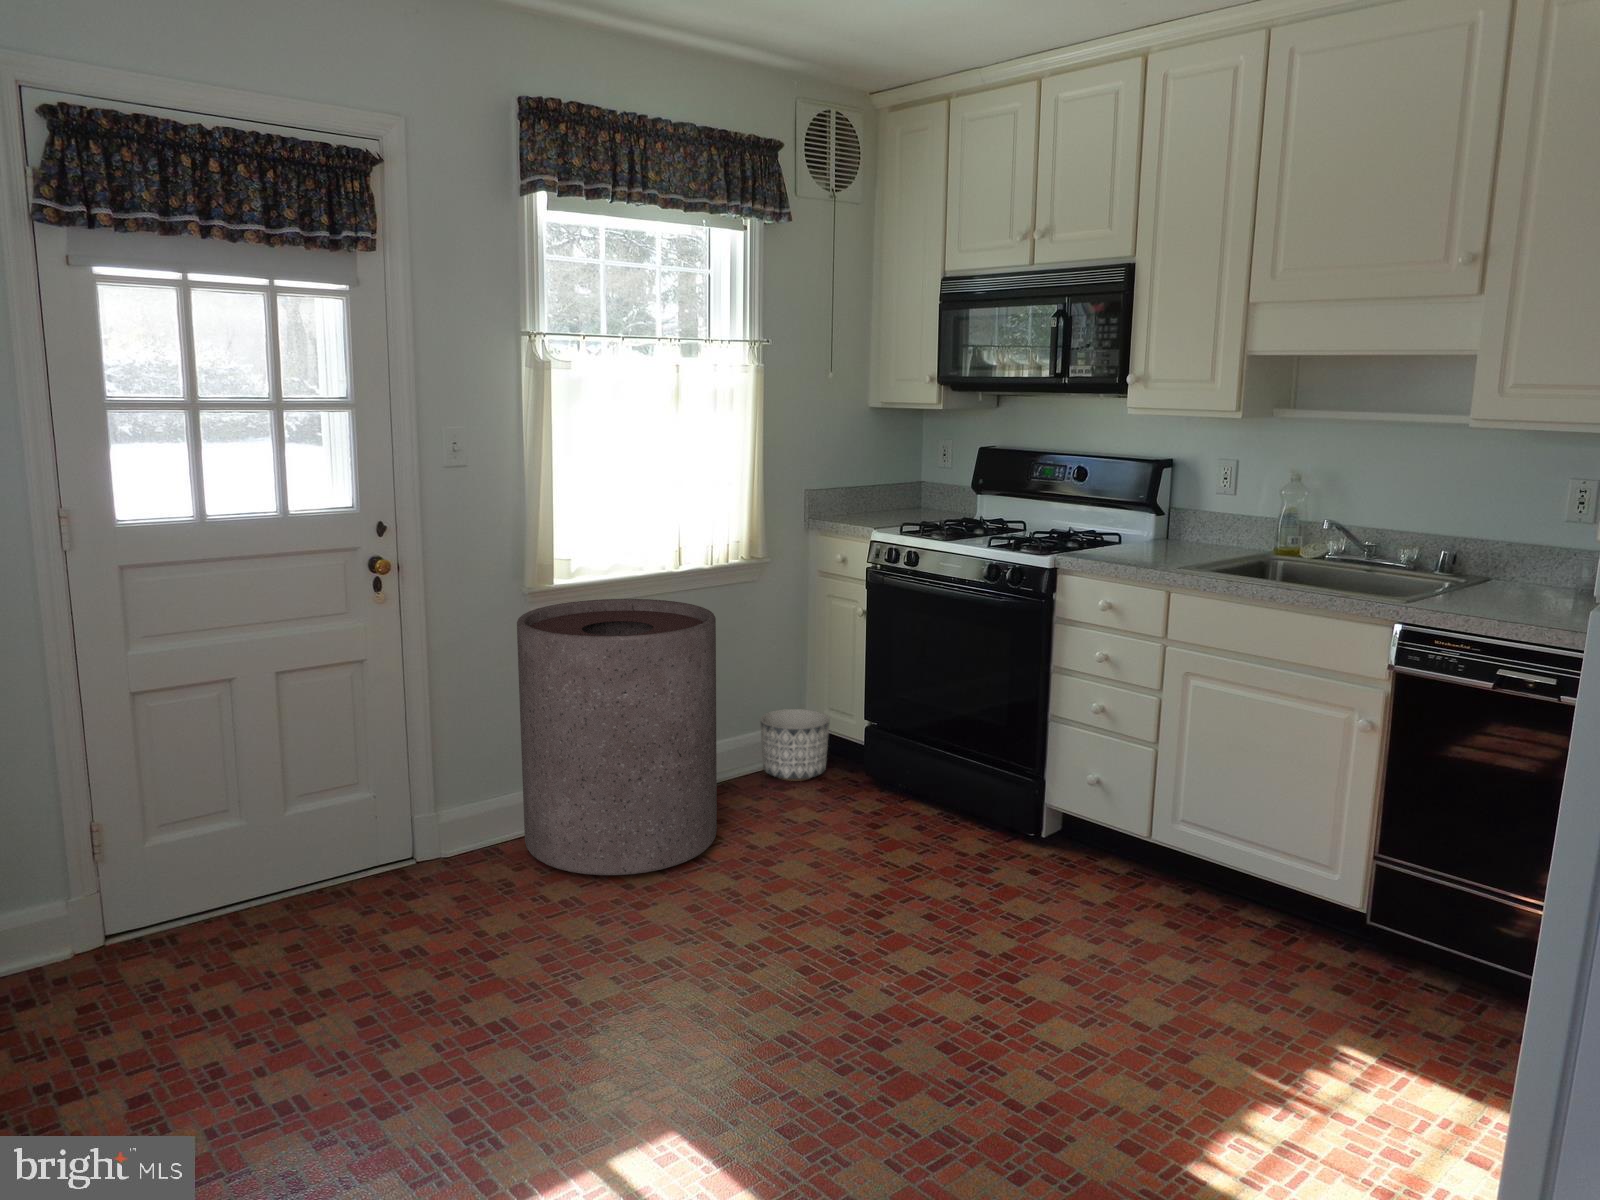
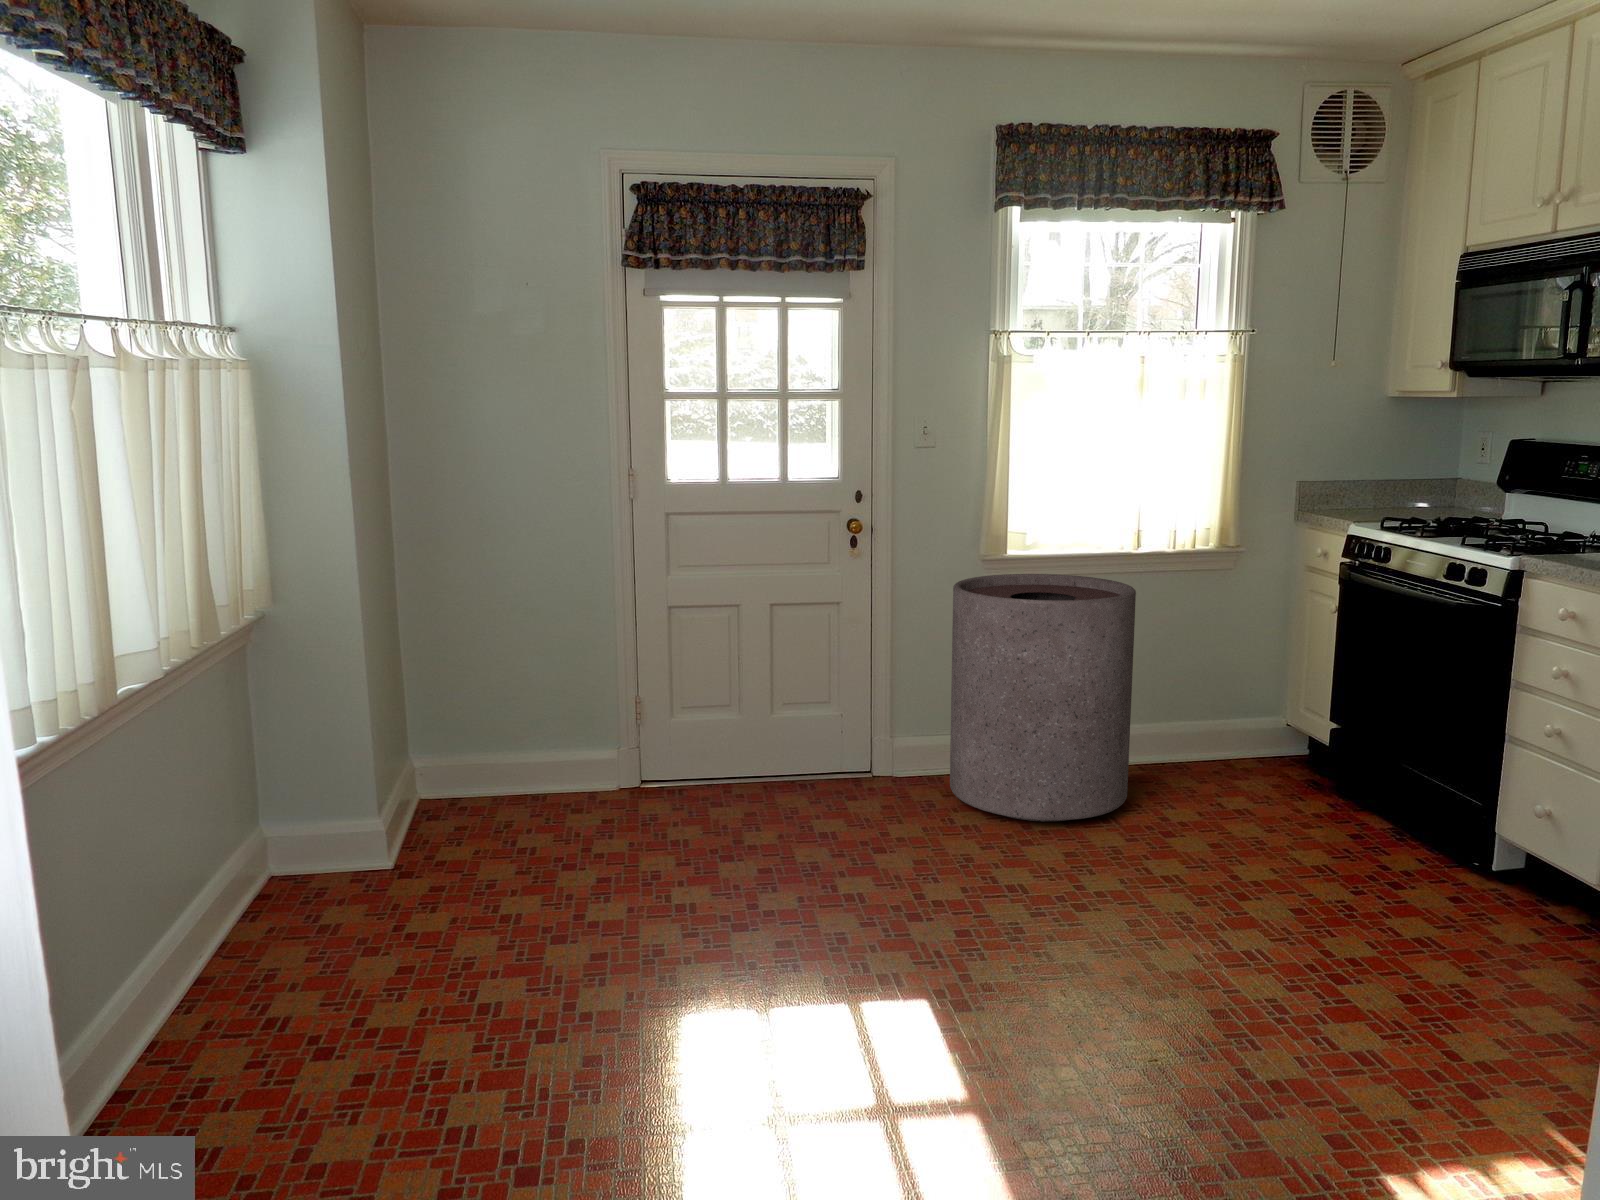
planter: present [760,709,830,781] -> none [1216,707,1293,780]

